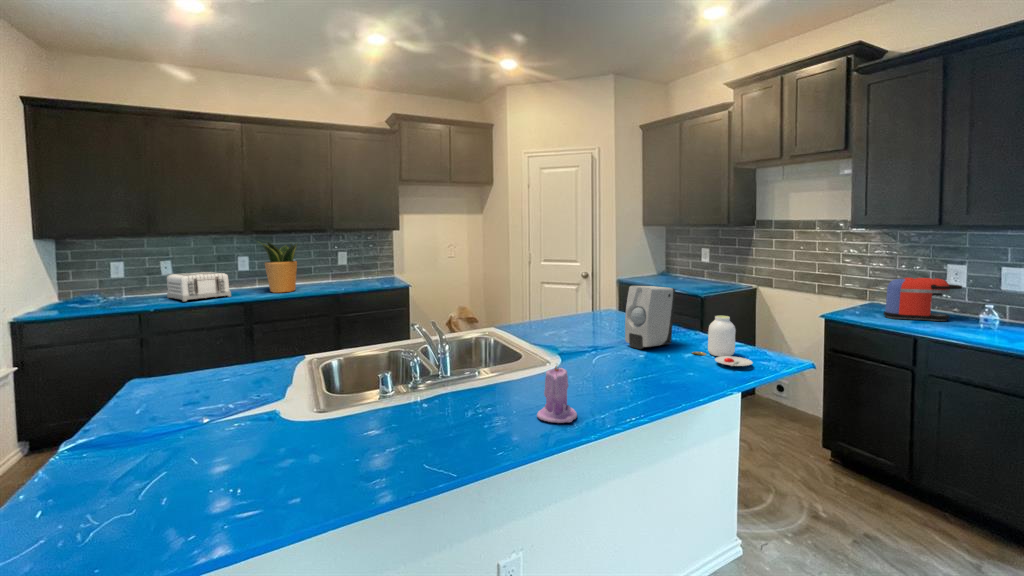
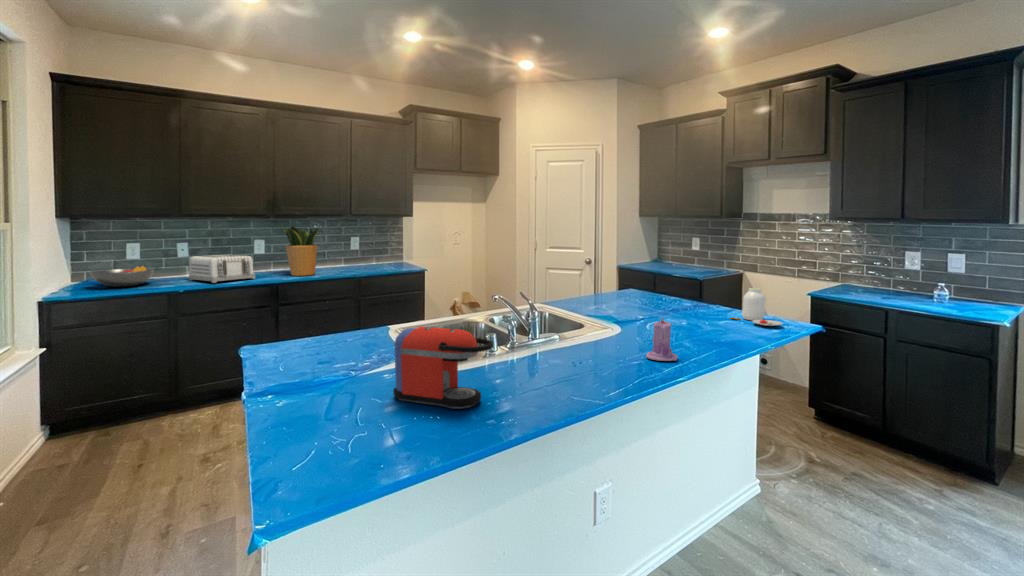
coffee maker: present [884,278,962,321] -> present [393,326,493,409]
fruit bowl: none [62,284,131,306] -> present [90,266,155,287]
soap dispenser: present [625,286,675,349] -> none [673,264,713,316]

